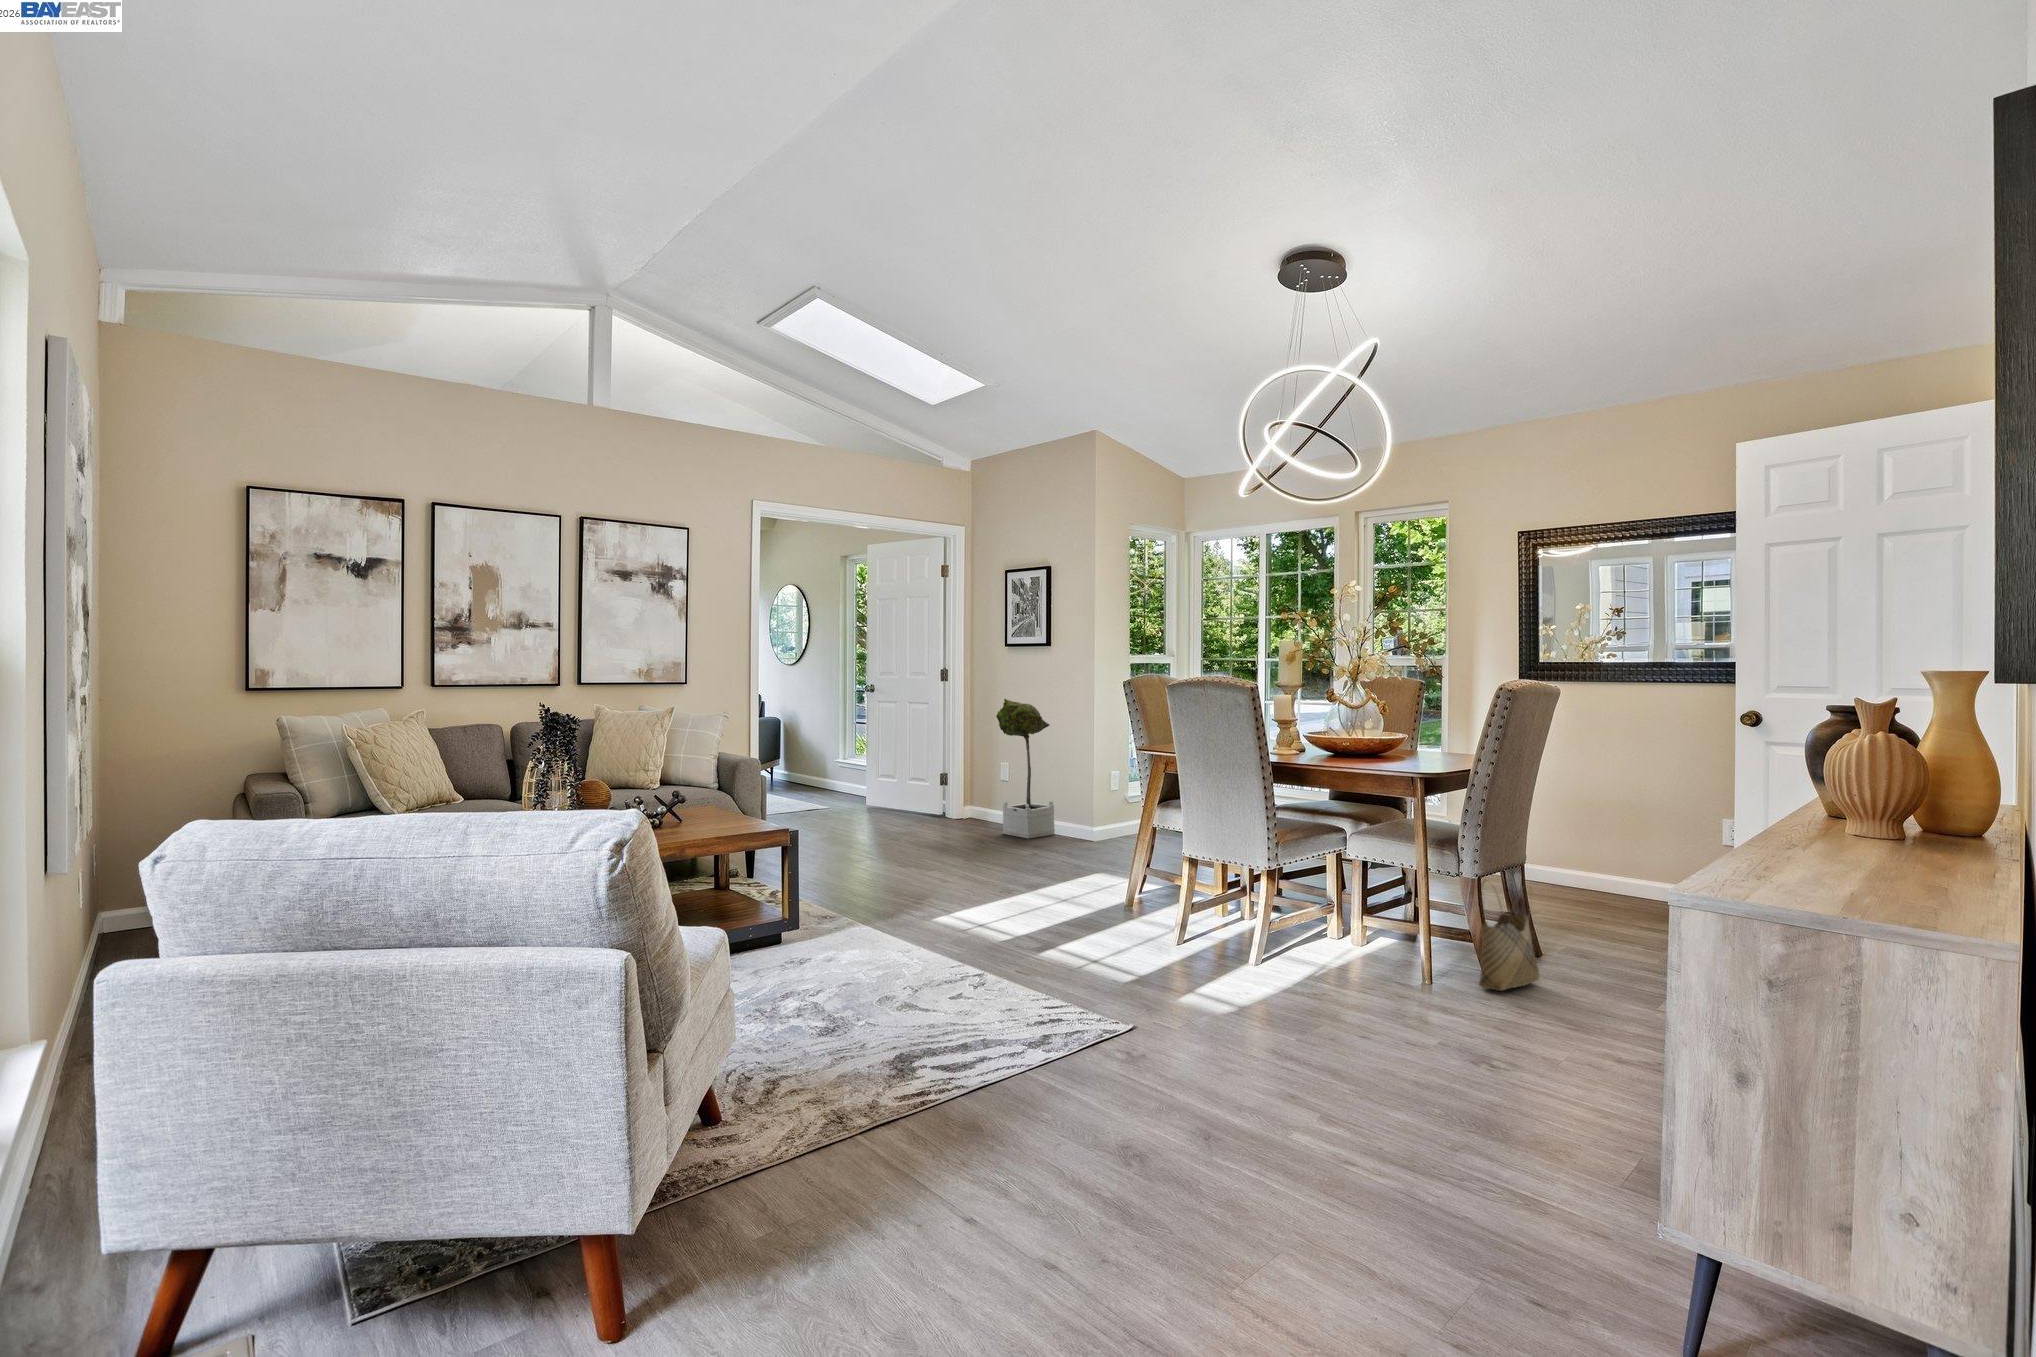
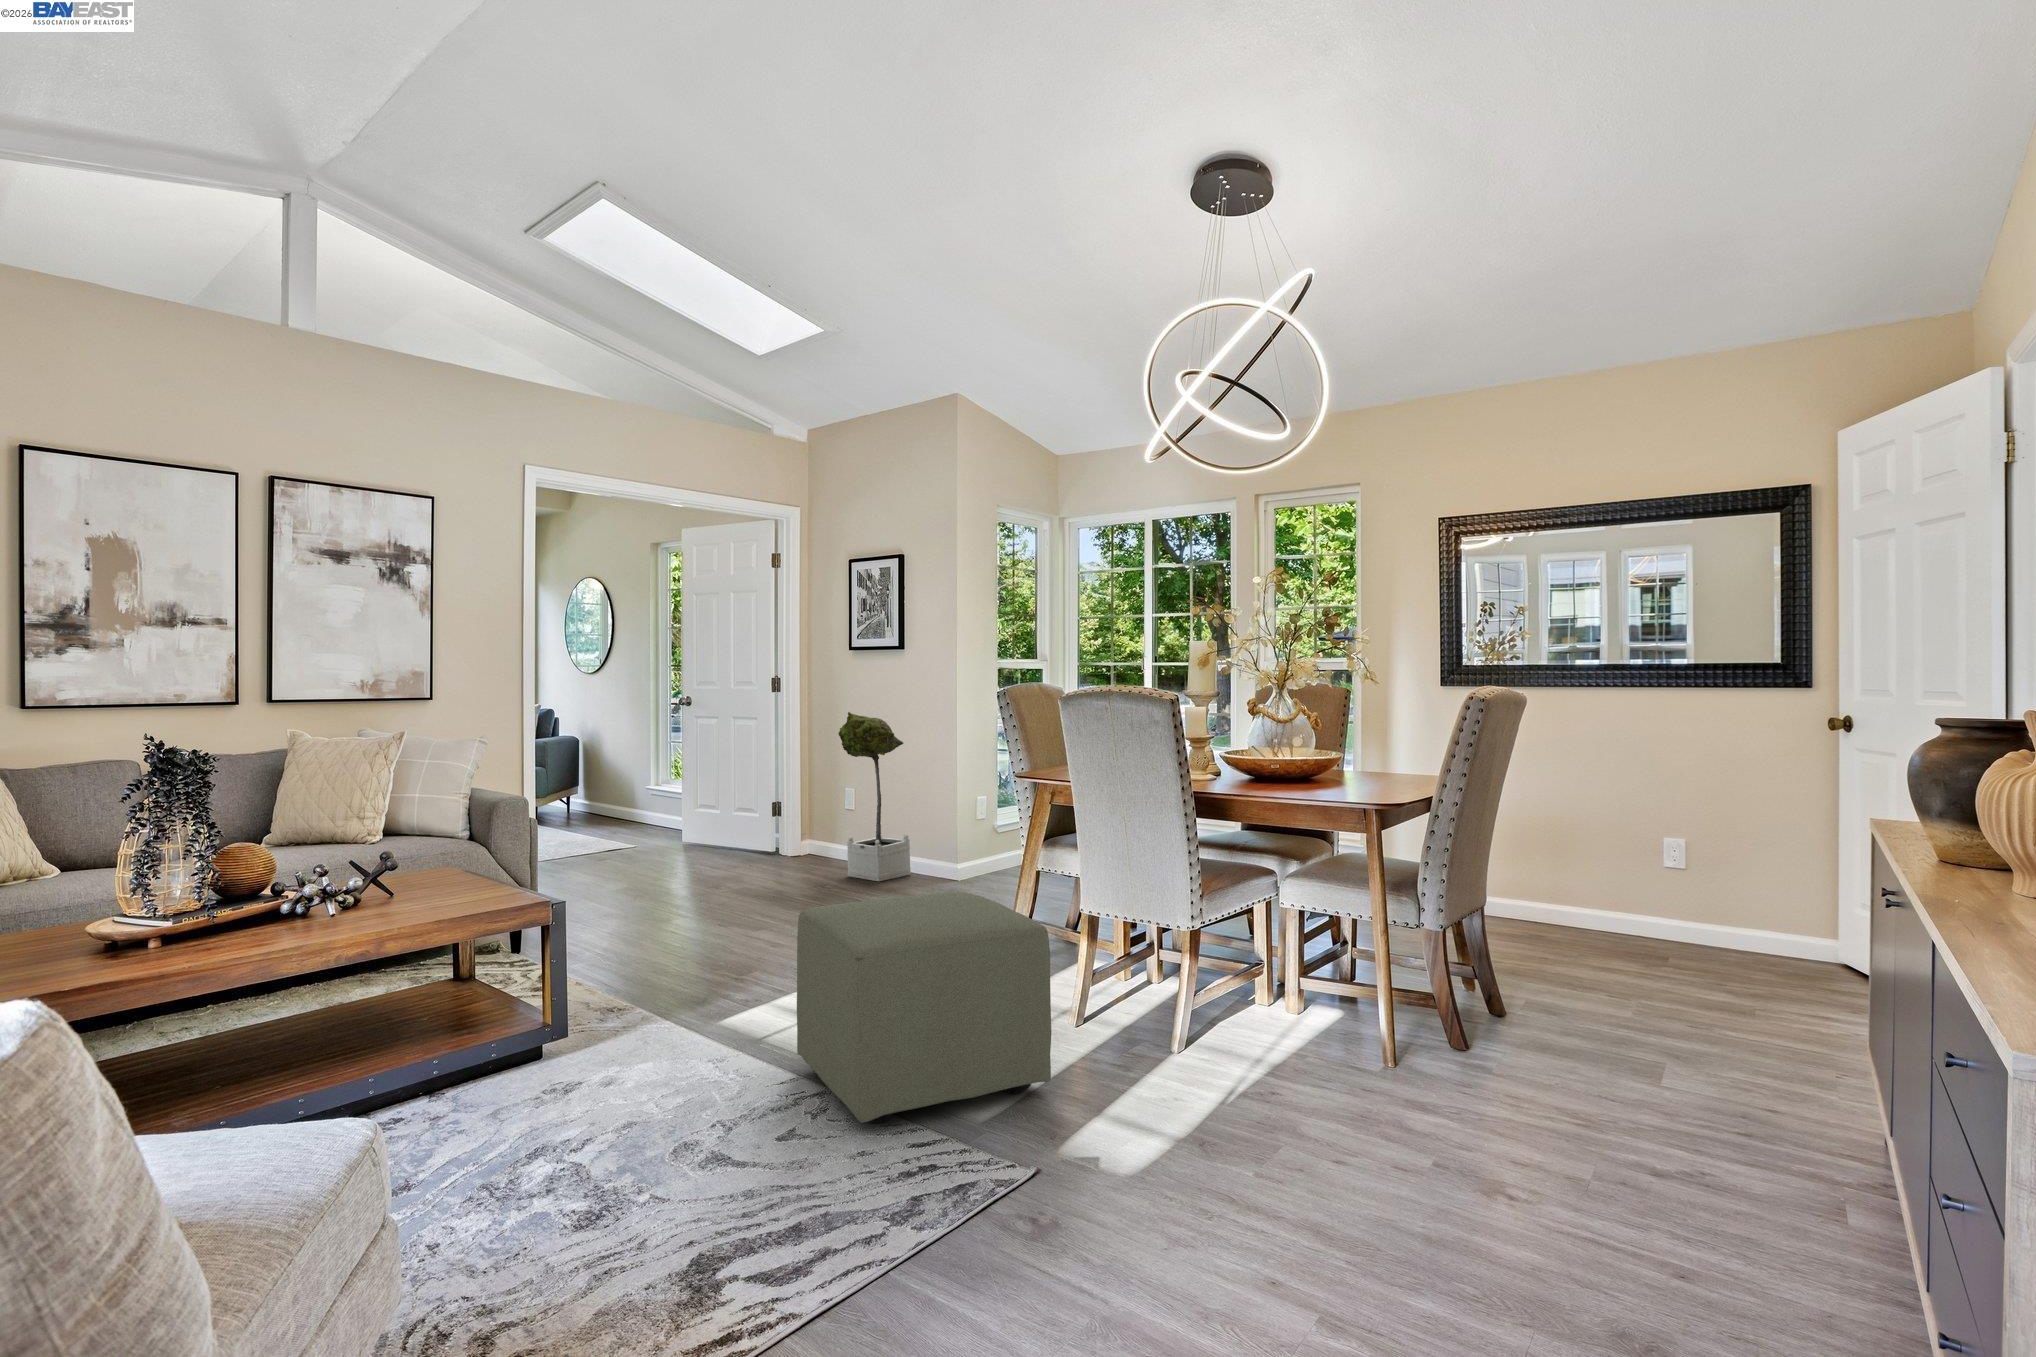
ottoman: none [964,834,1151,992] -> present [797,892,1052,1123]
woven basket: present [1479,881,1539,991] -> none [1455,934,1523,1076]

